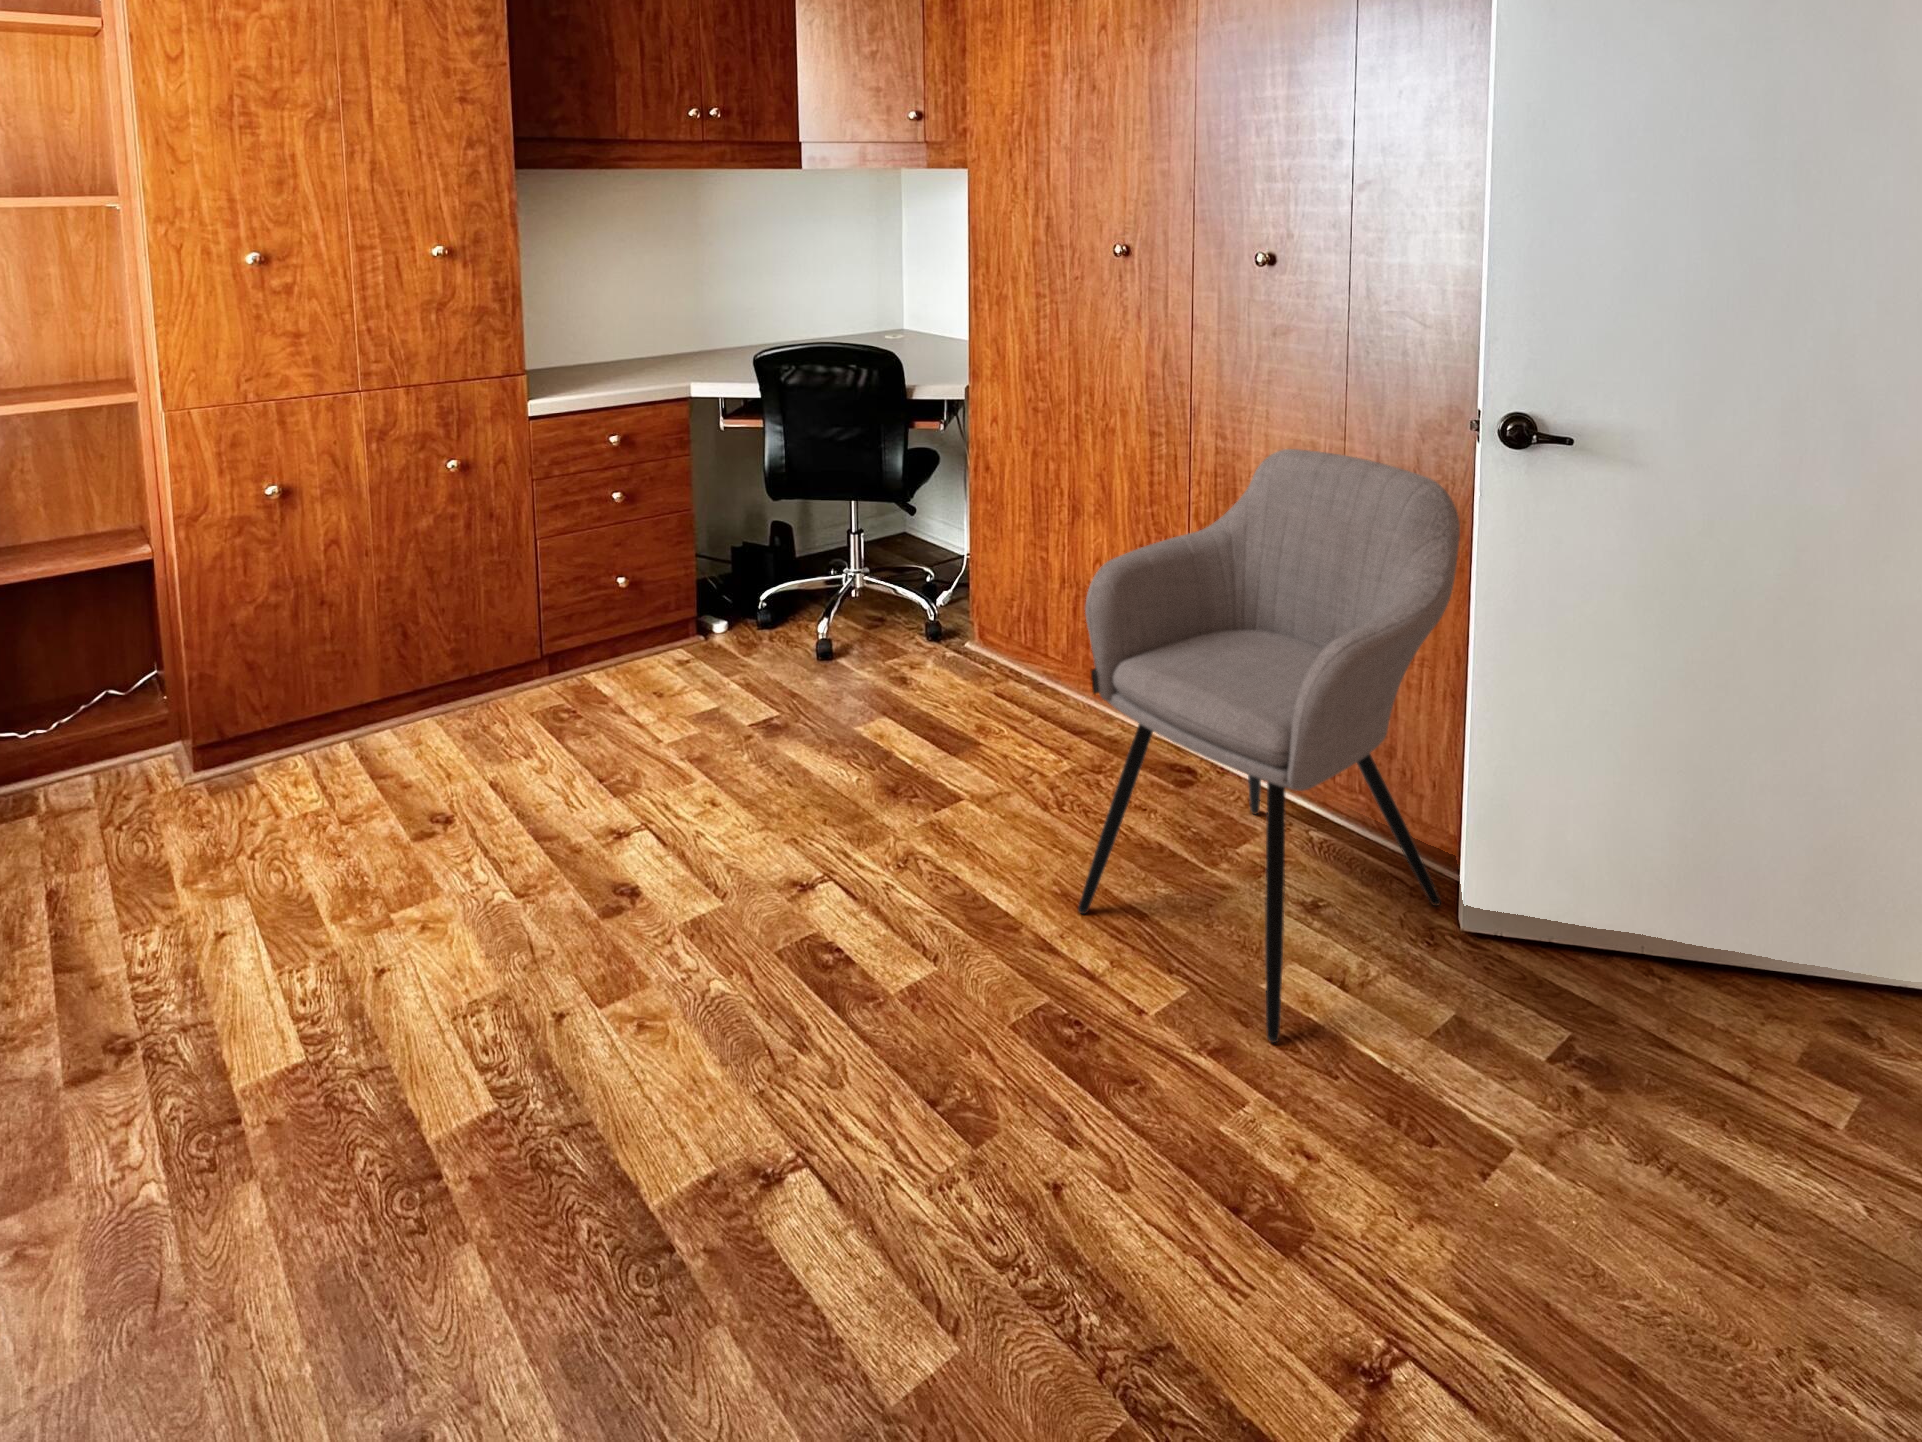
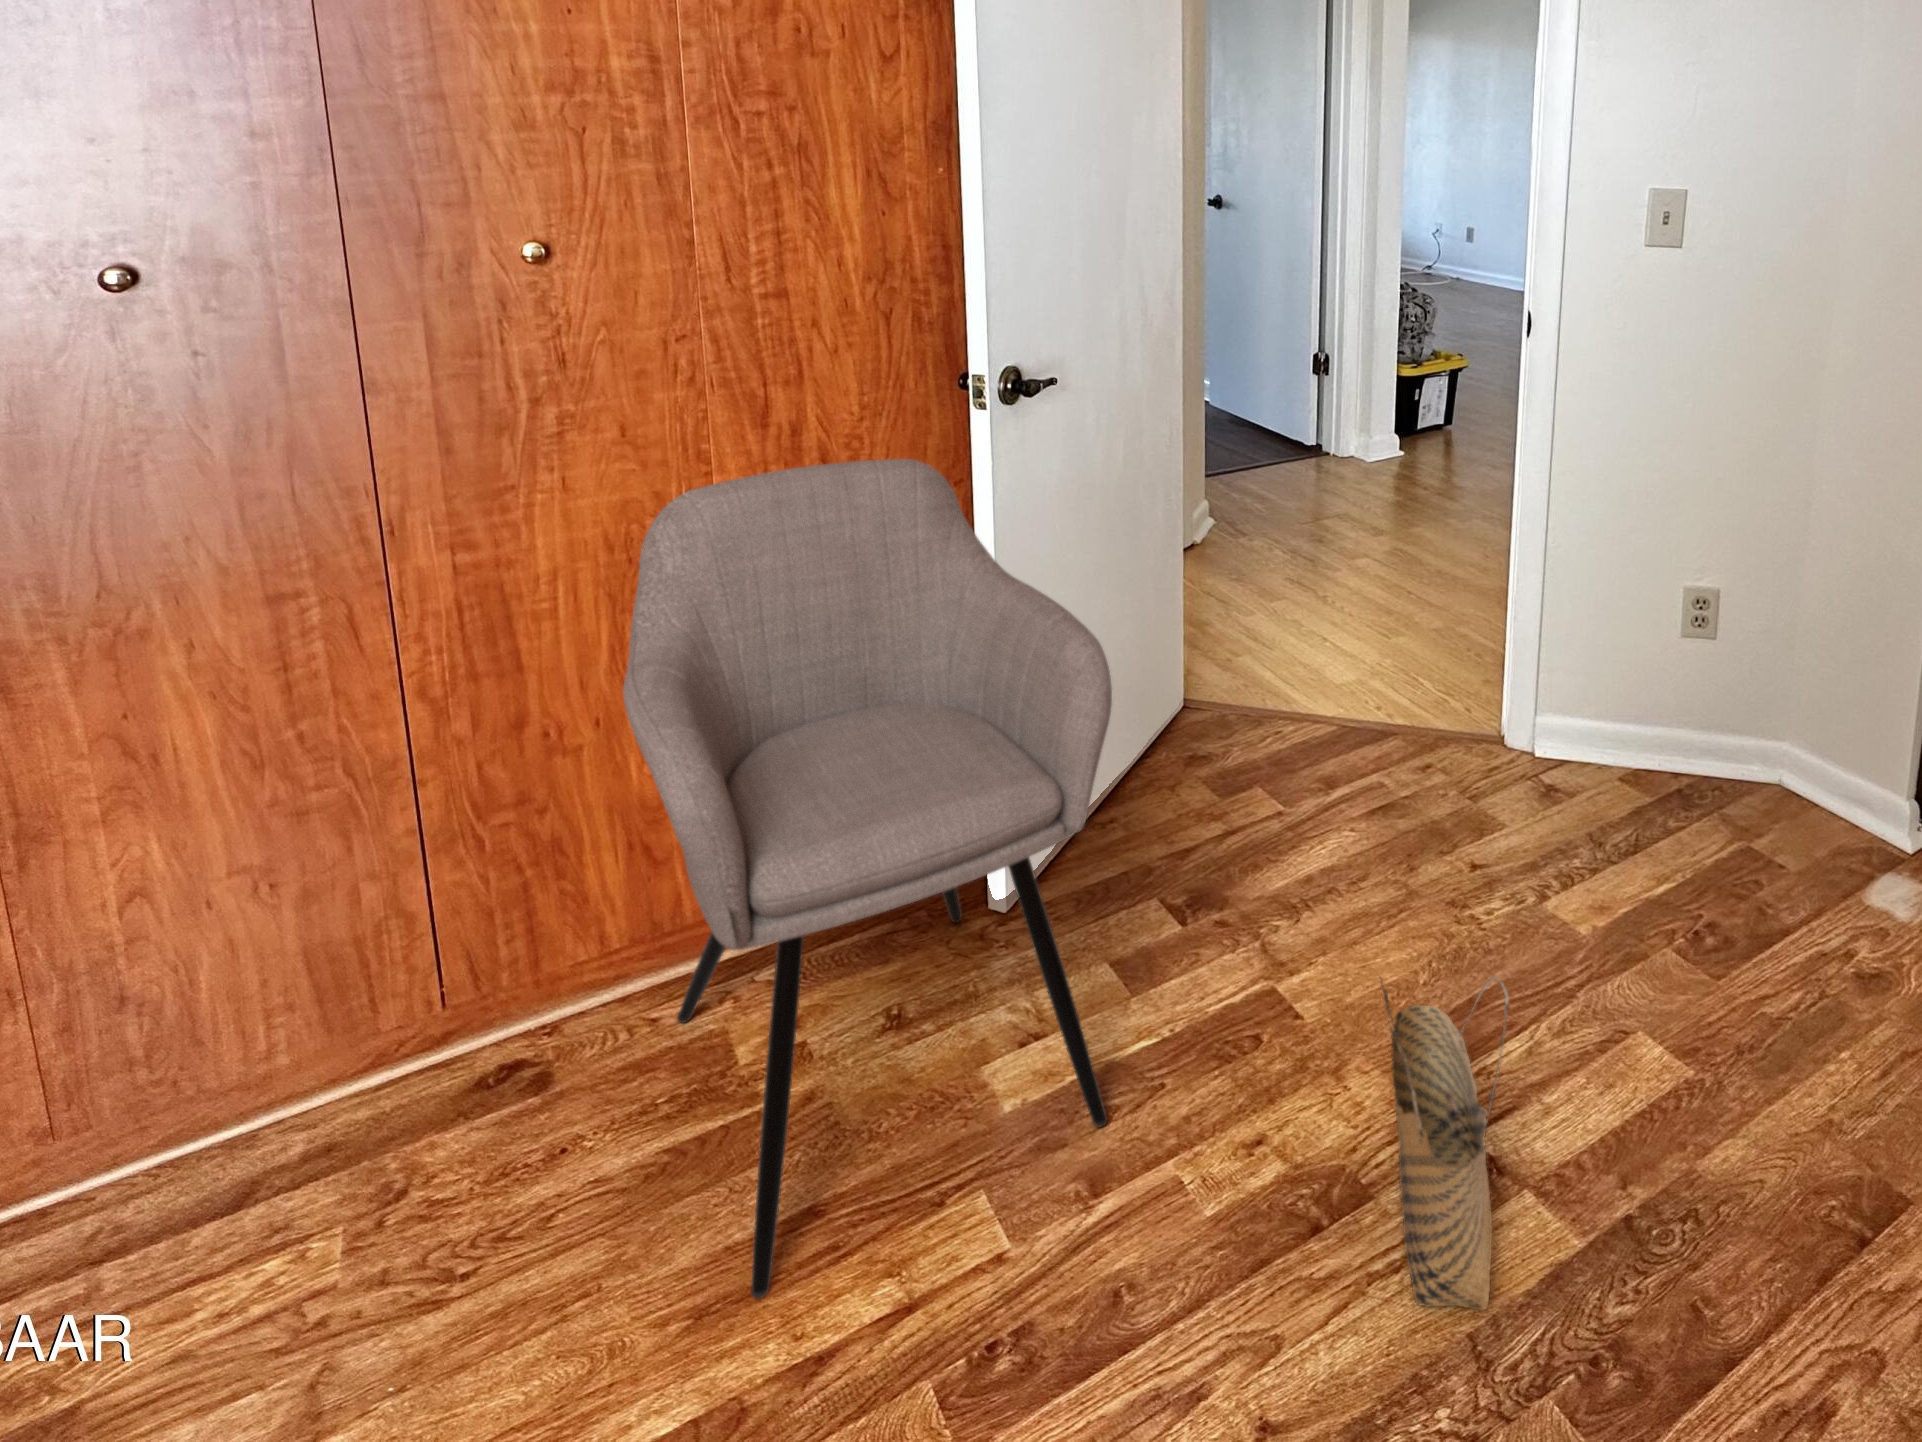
woven basket: none [1166,1017,1367,1347] -> present [1380,977,1508,1310]

